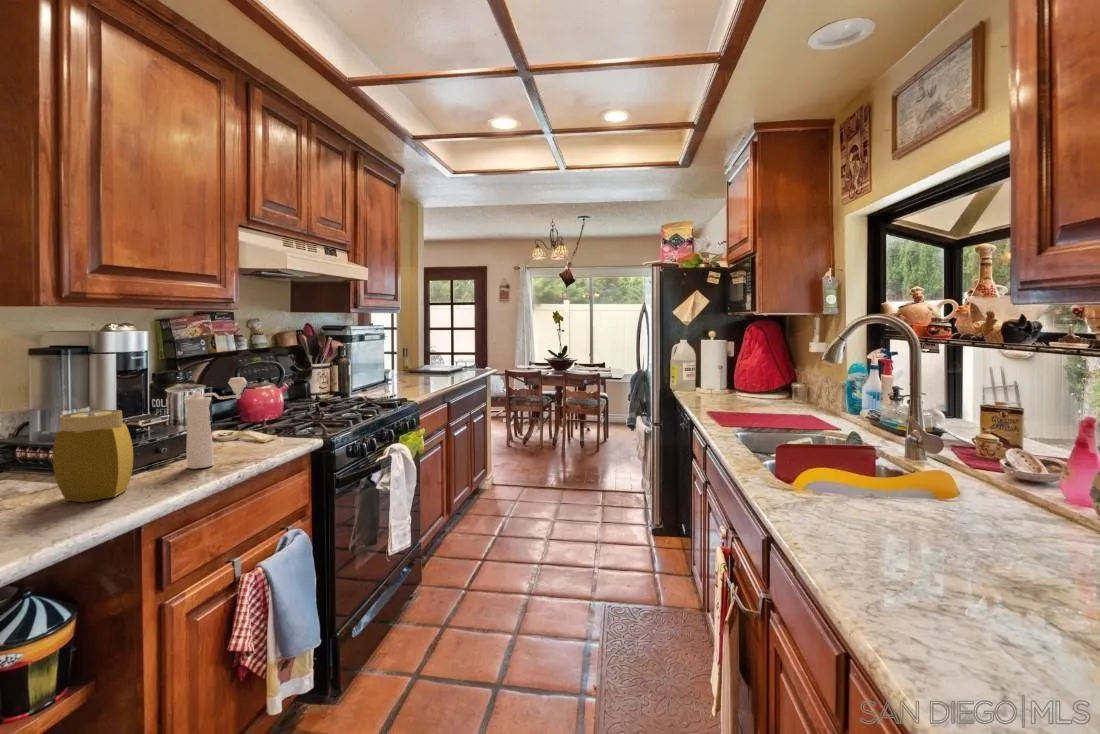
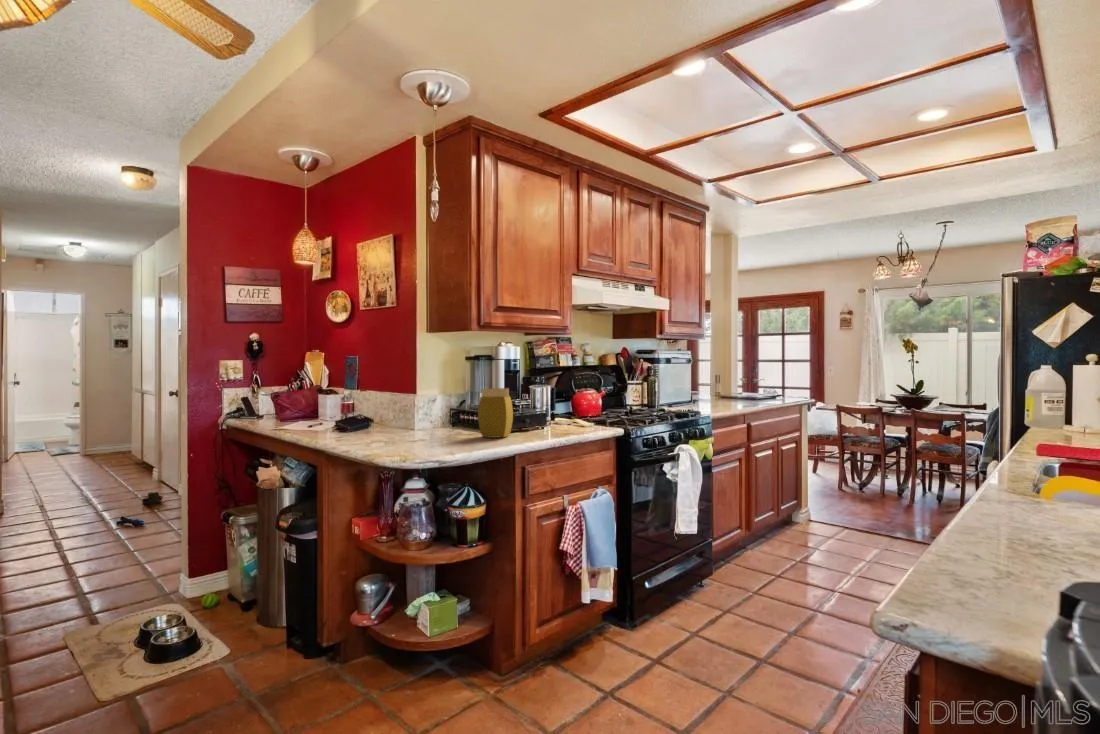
pepper mill: present [184,378,247,469] -> none [539,376,575,432]

